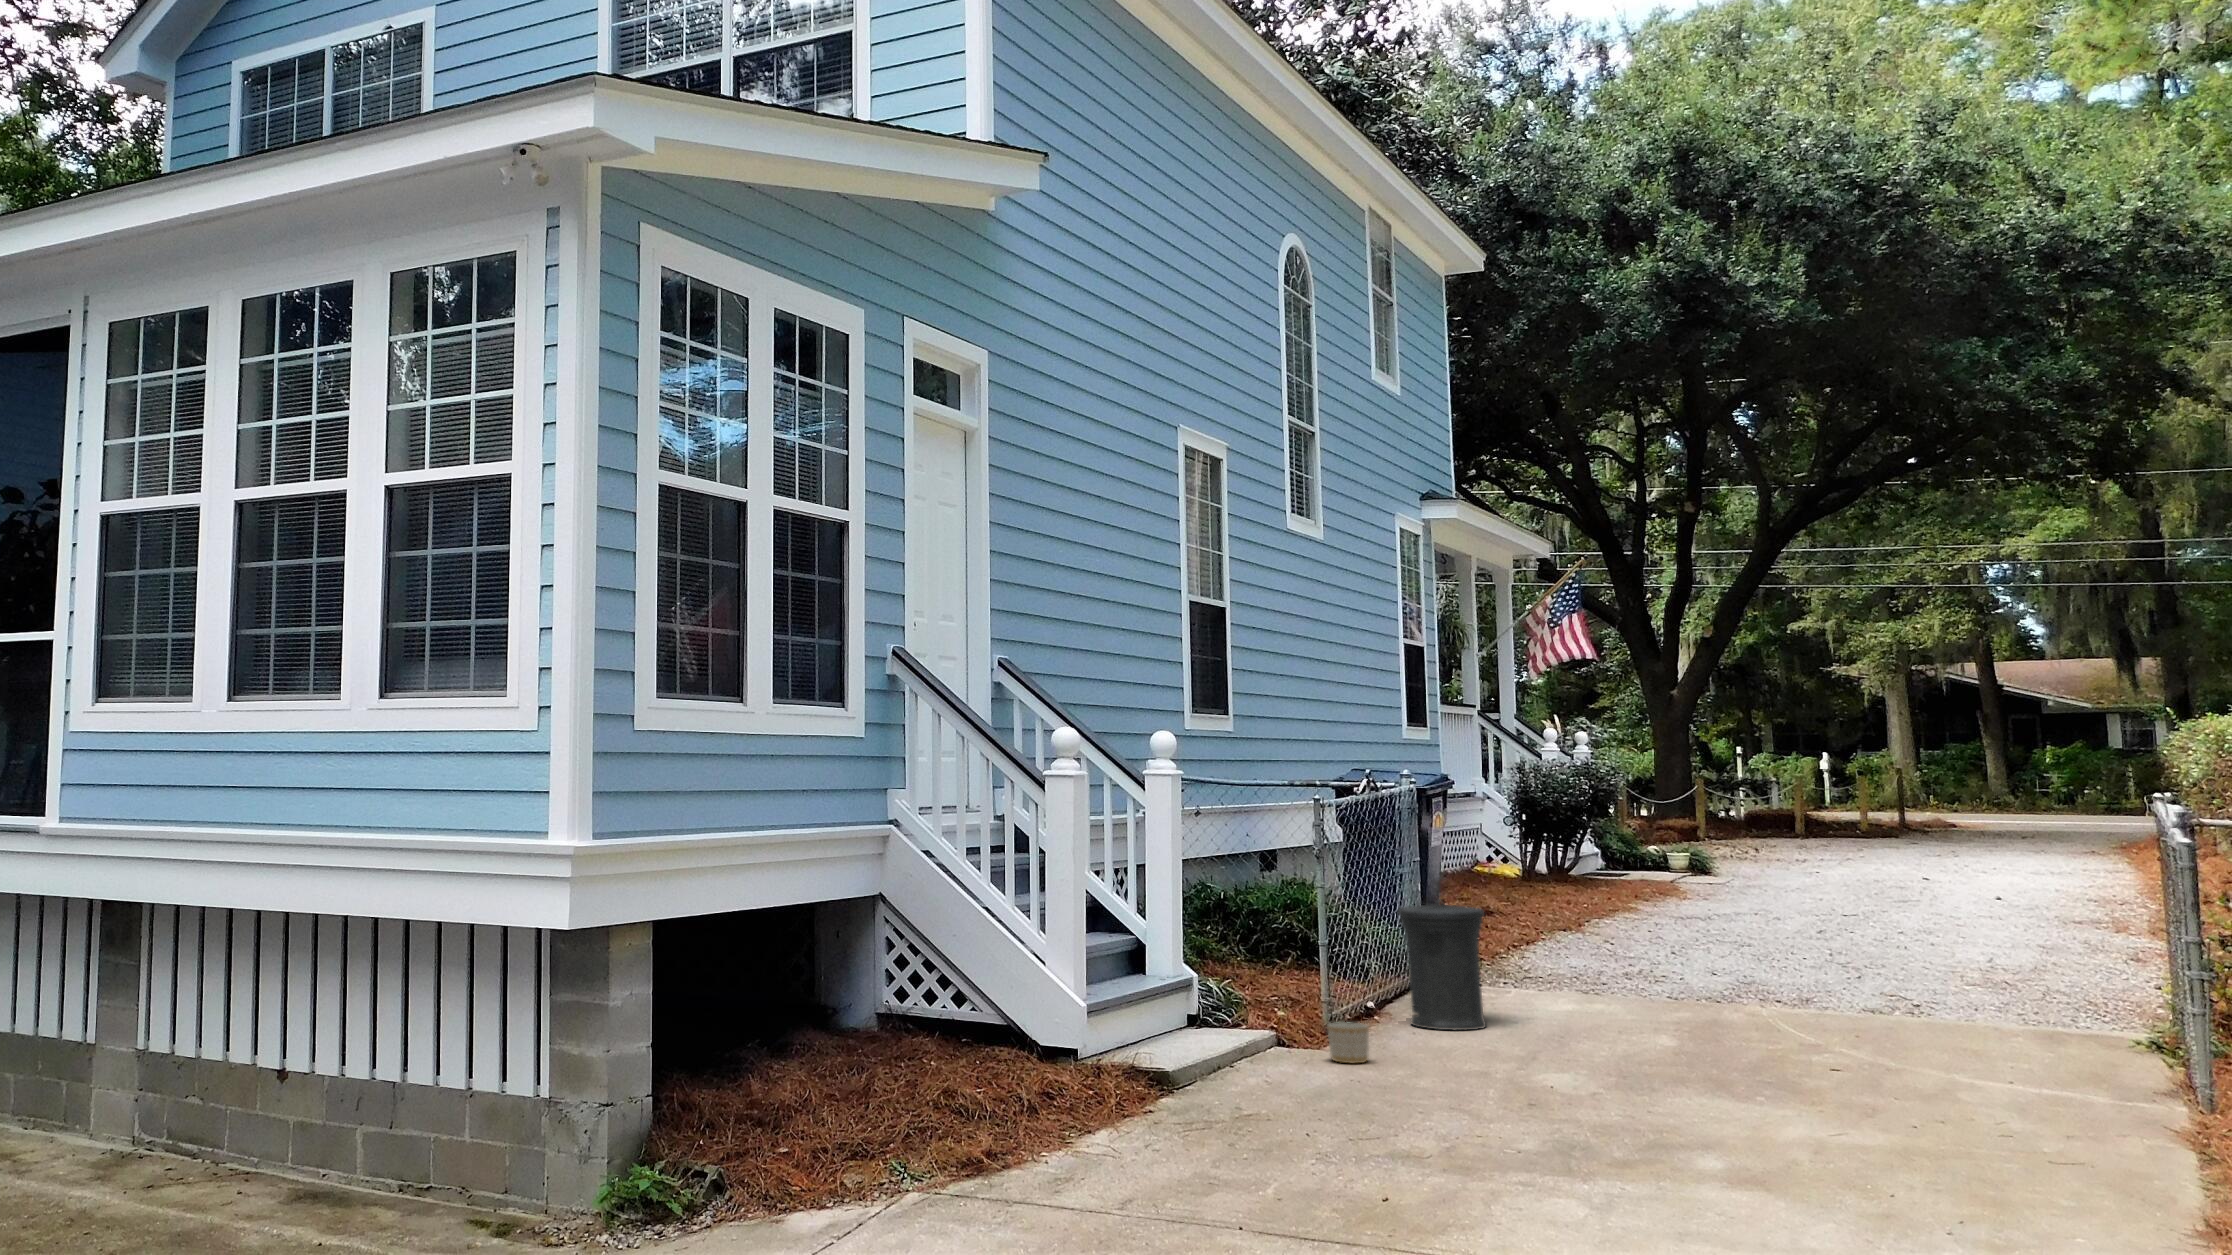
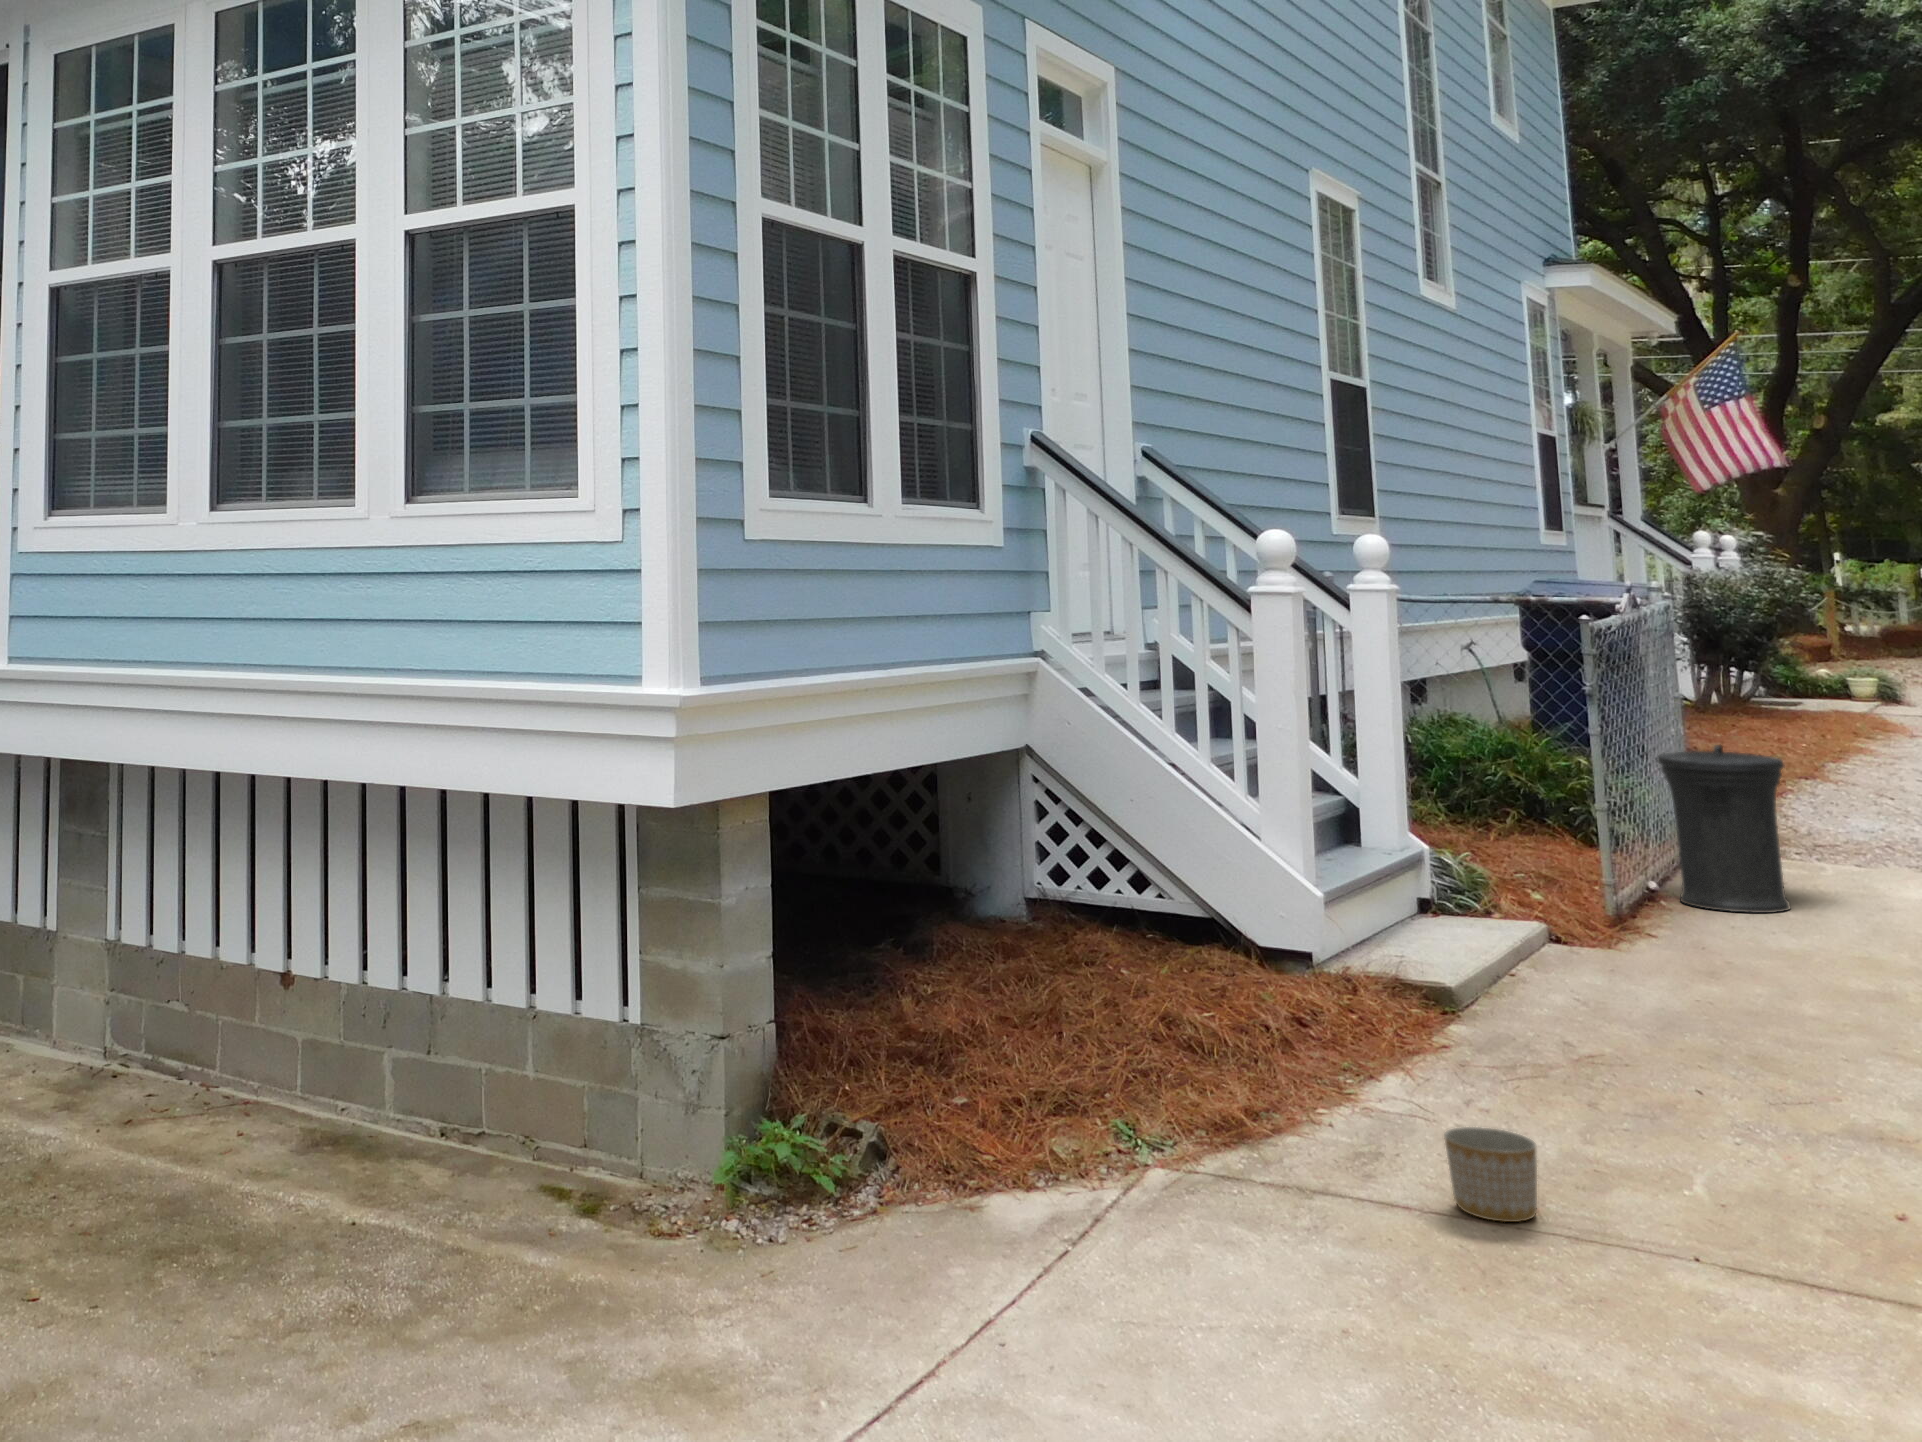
planter: present [1327,1022,1369,1063] -> present [1444,1127,1537,1222]

